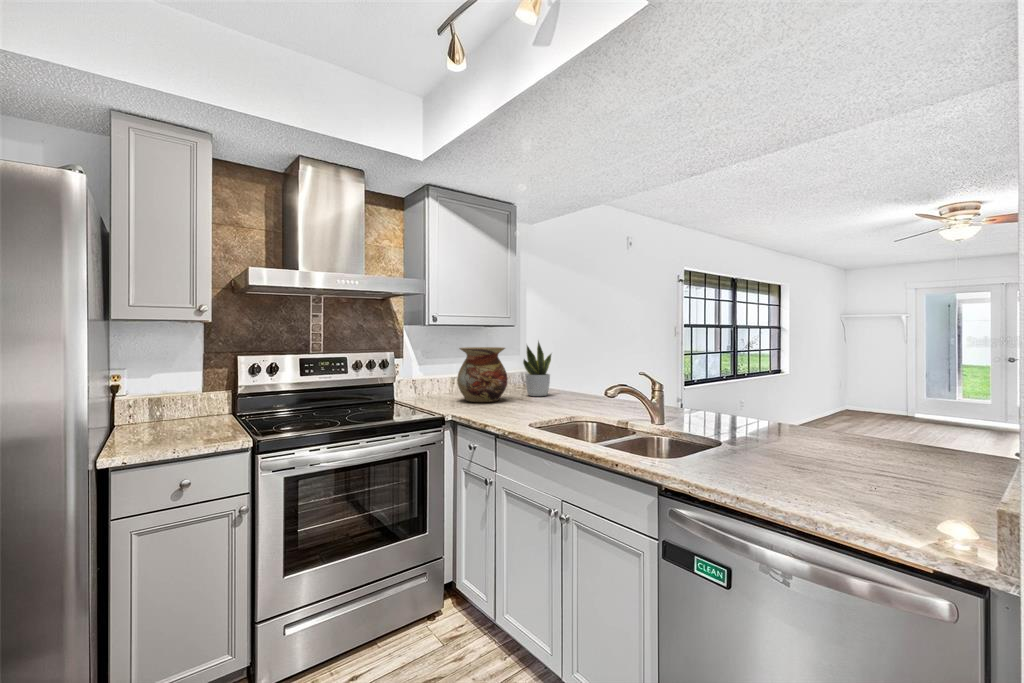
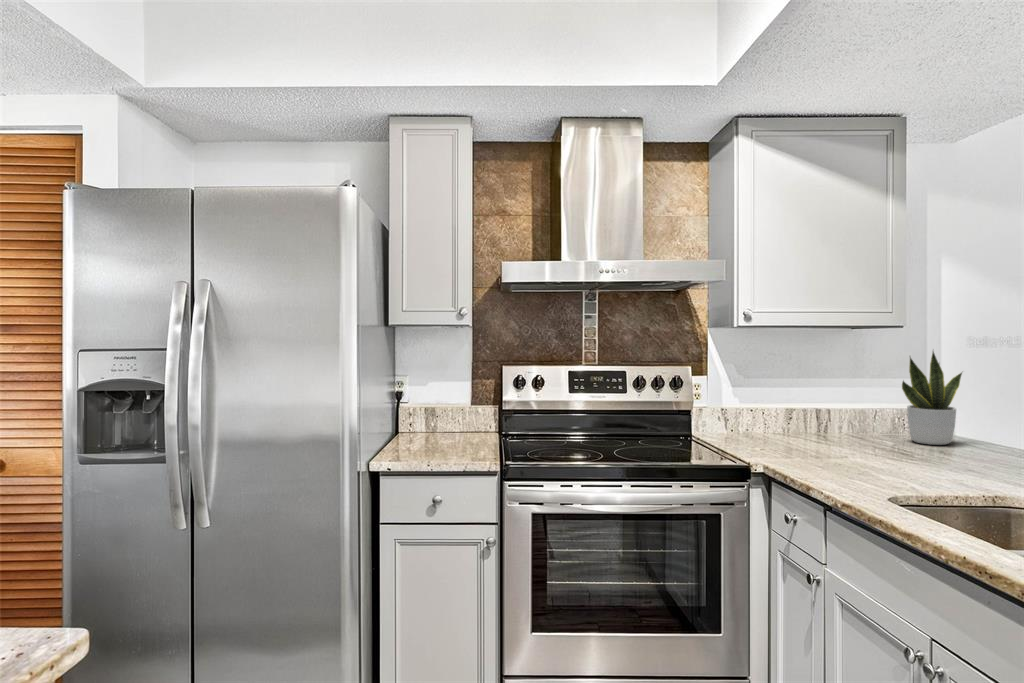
vase: present [457,347,508,402] -> none [783,360,869,447]

